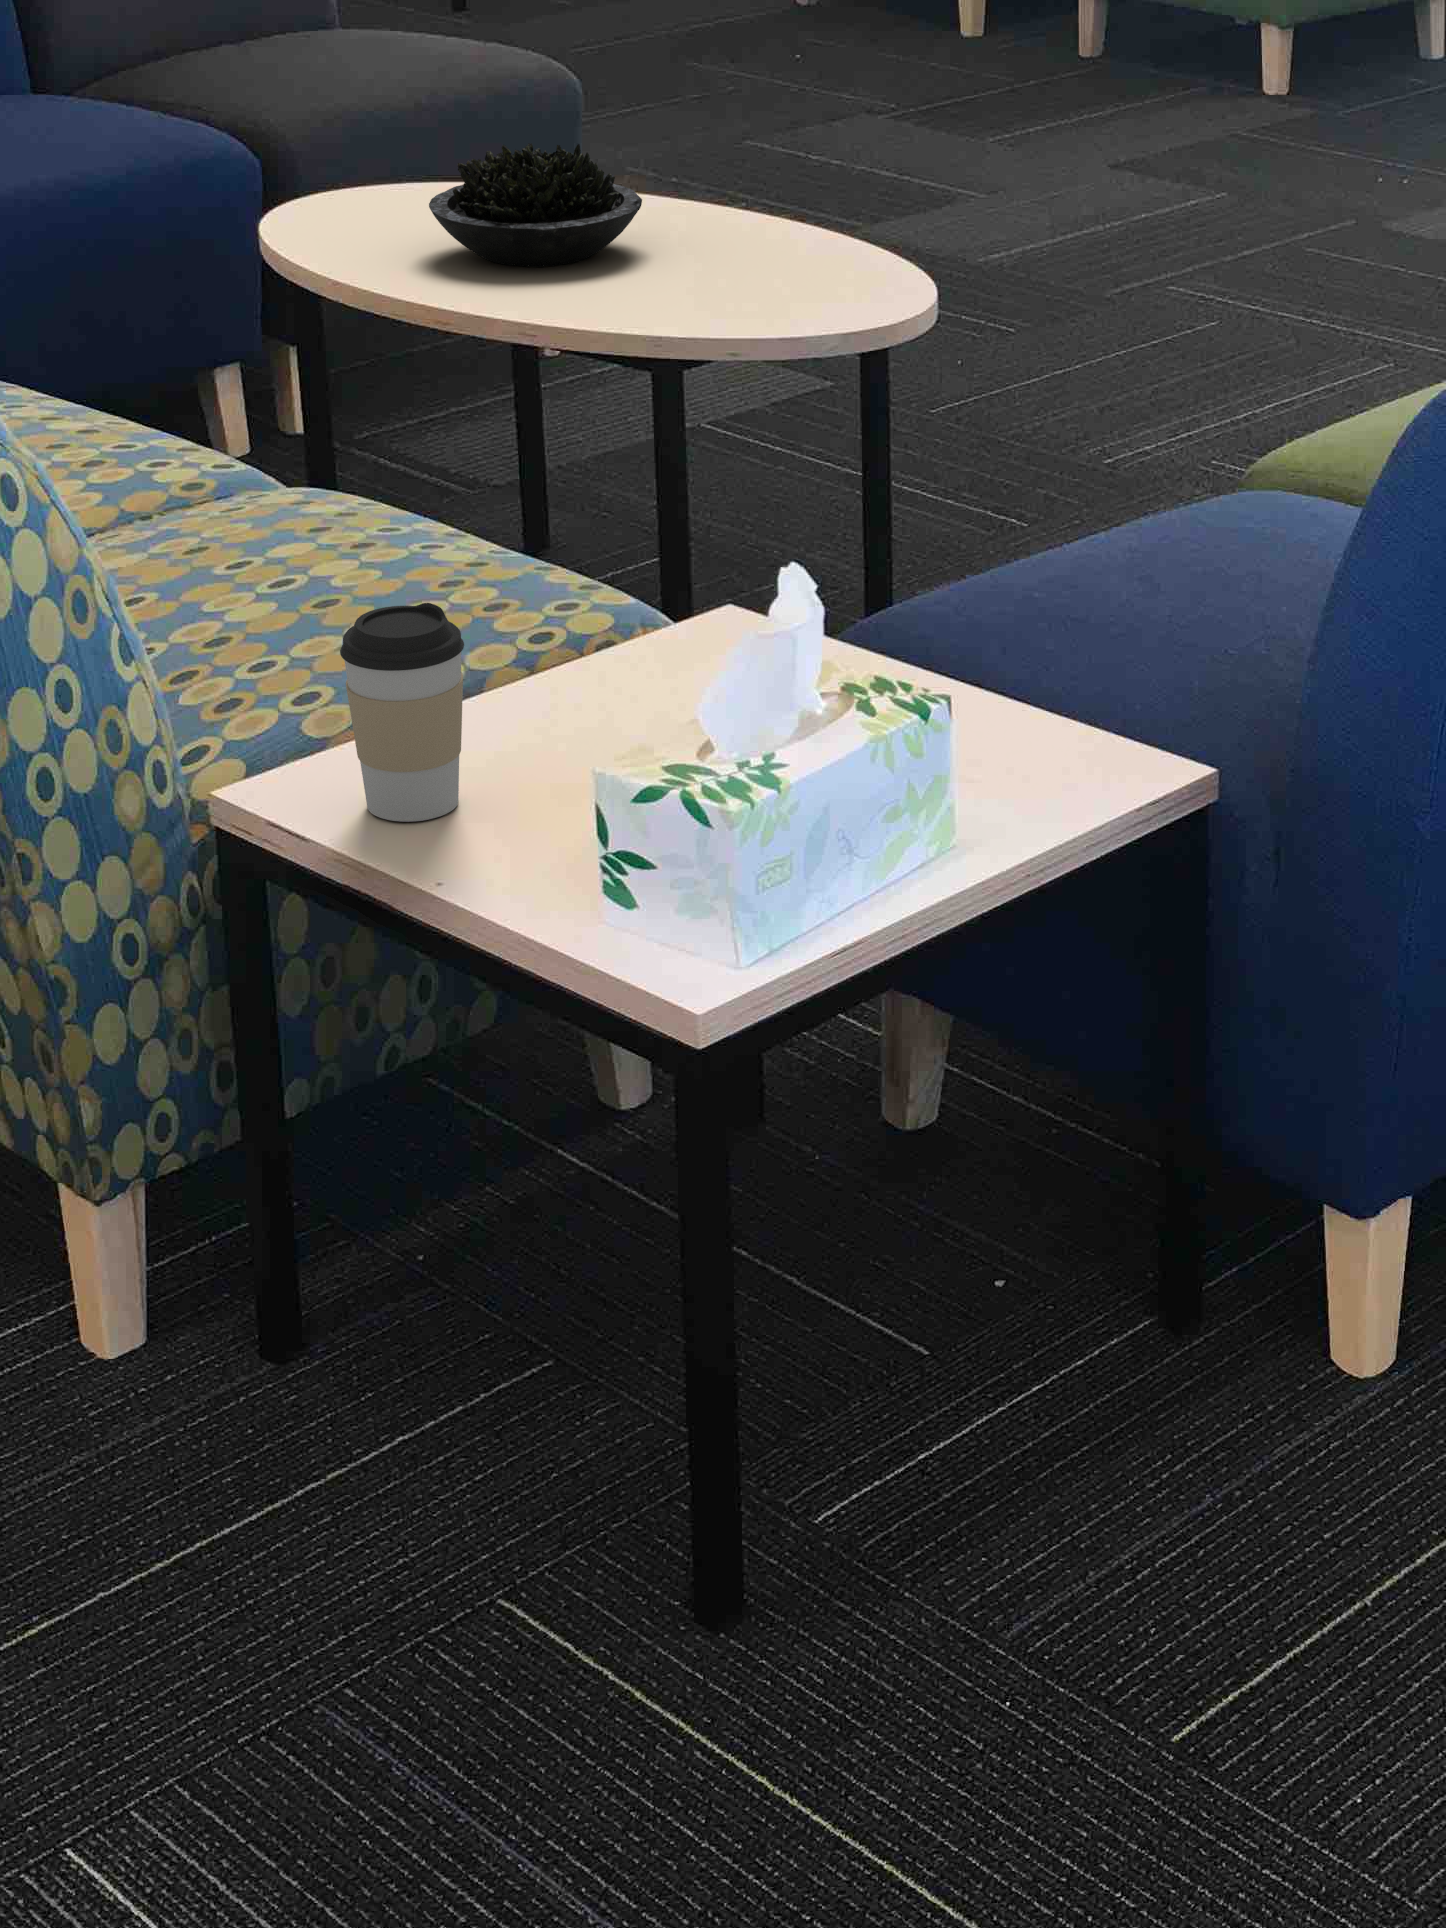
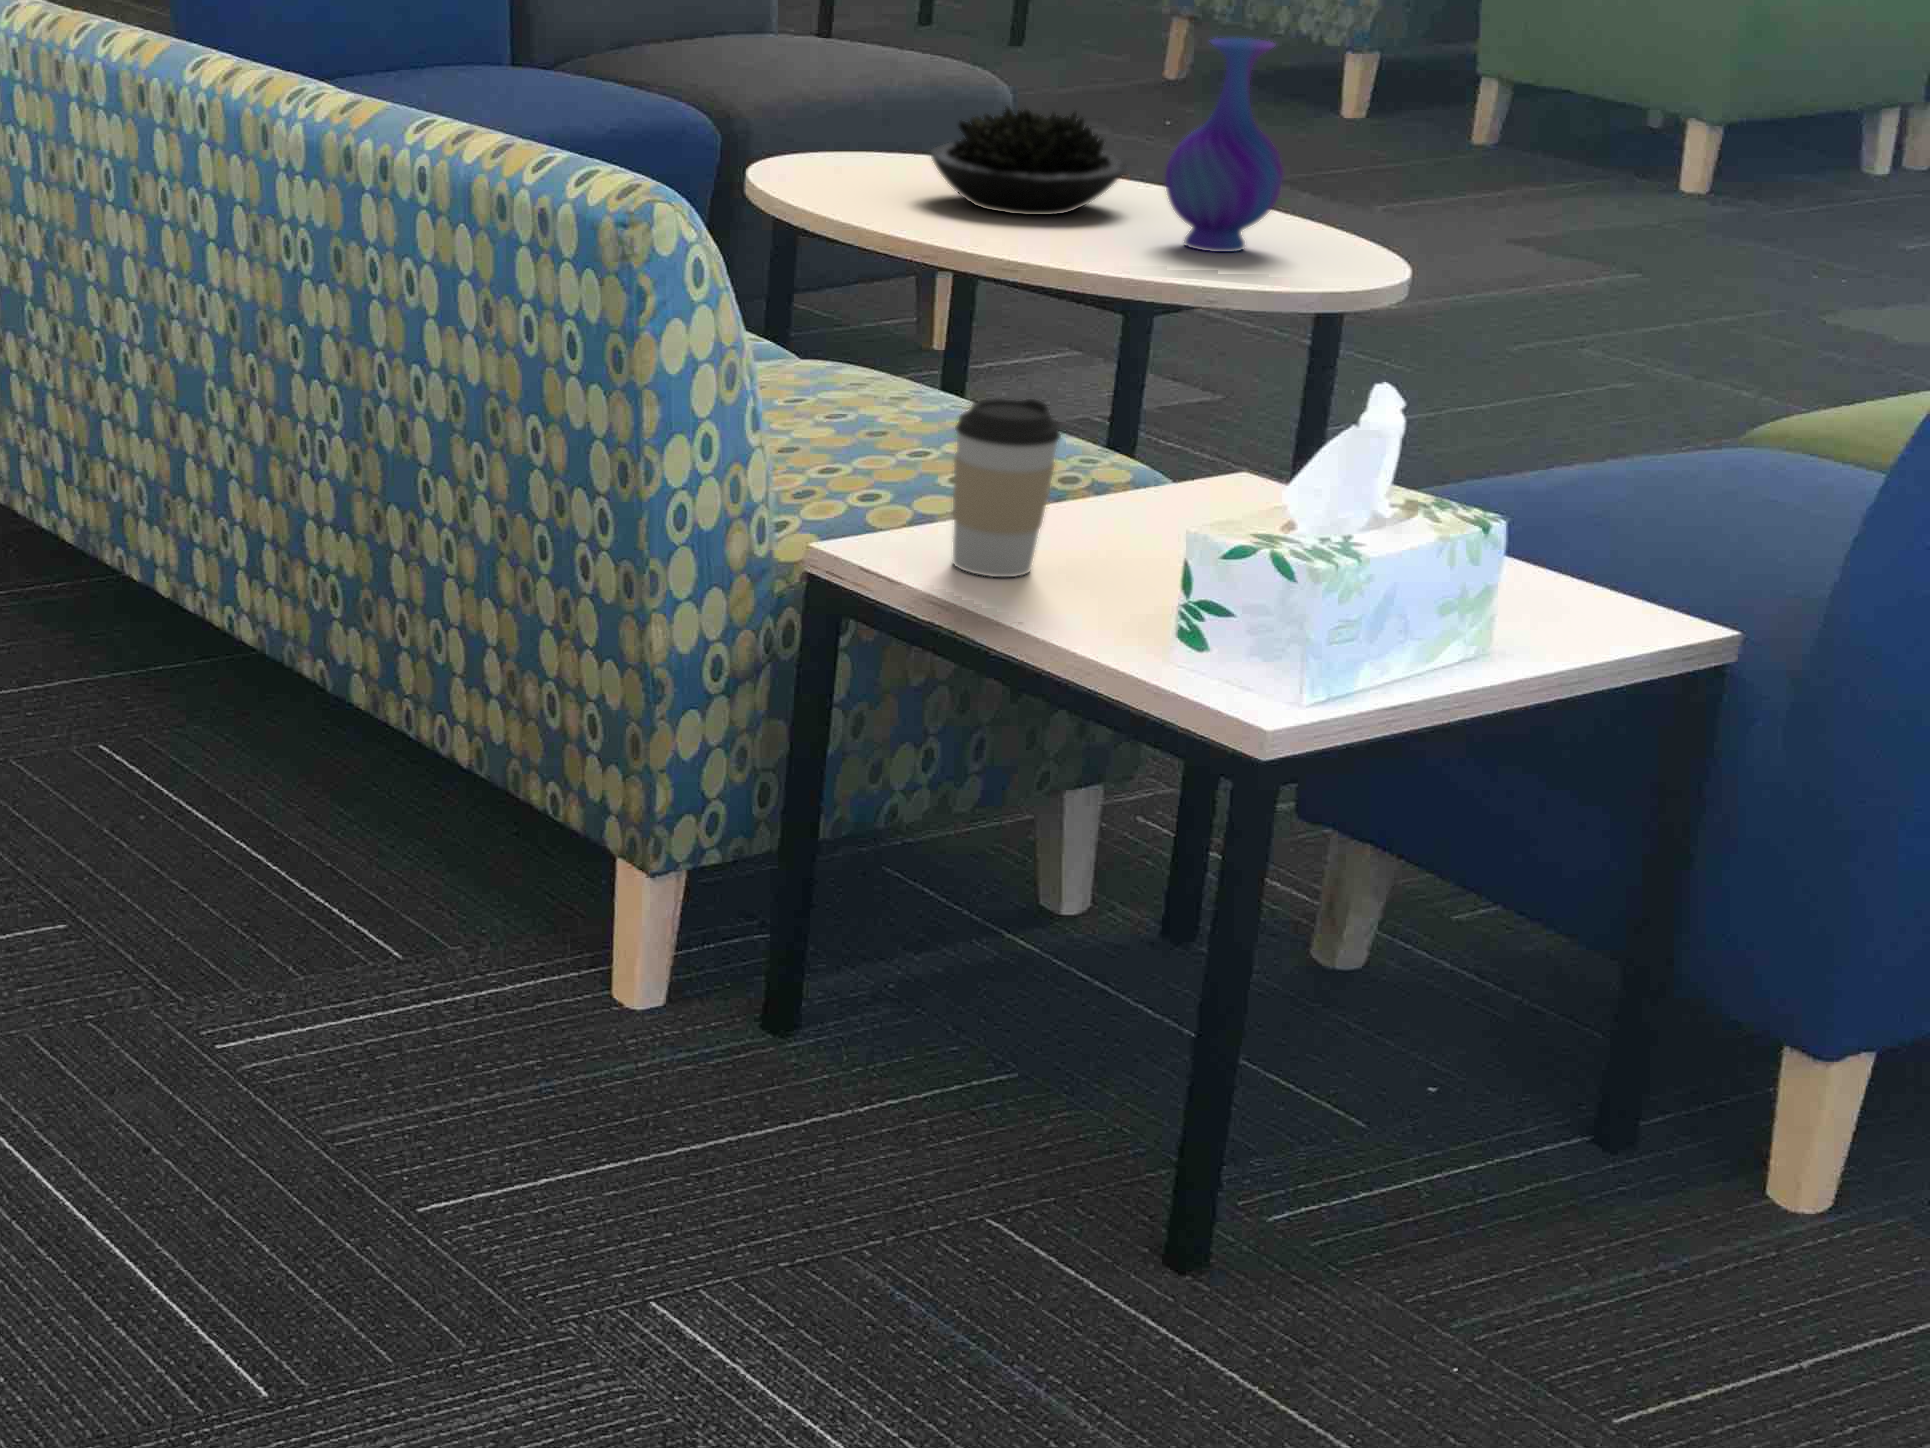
vase: none [668,63,791,300] -> present [1165,38,1284,252]

